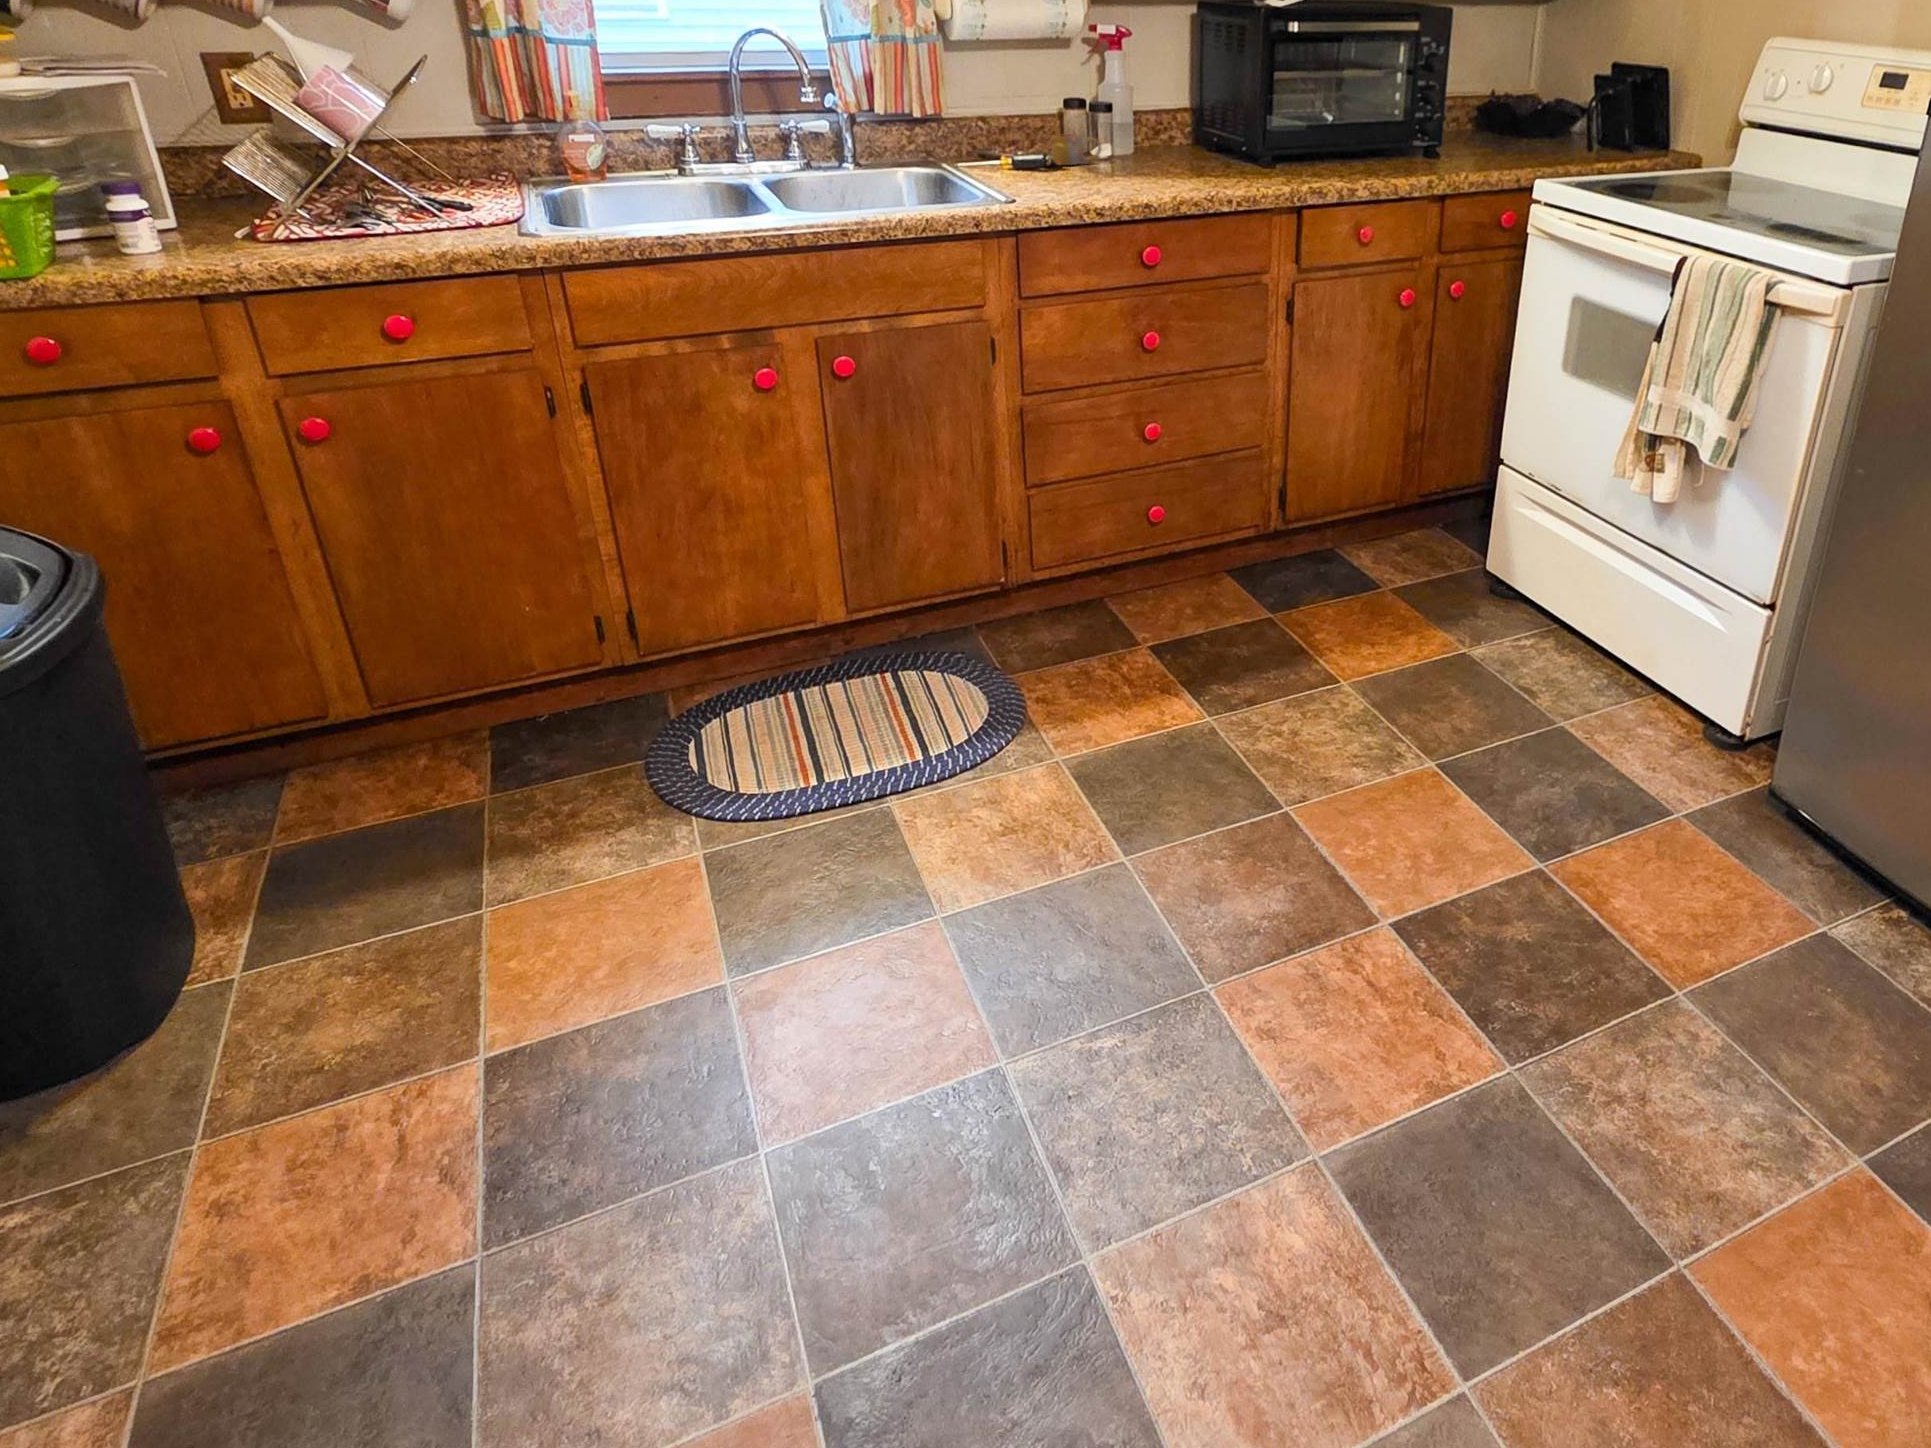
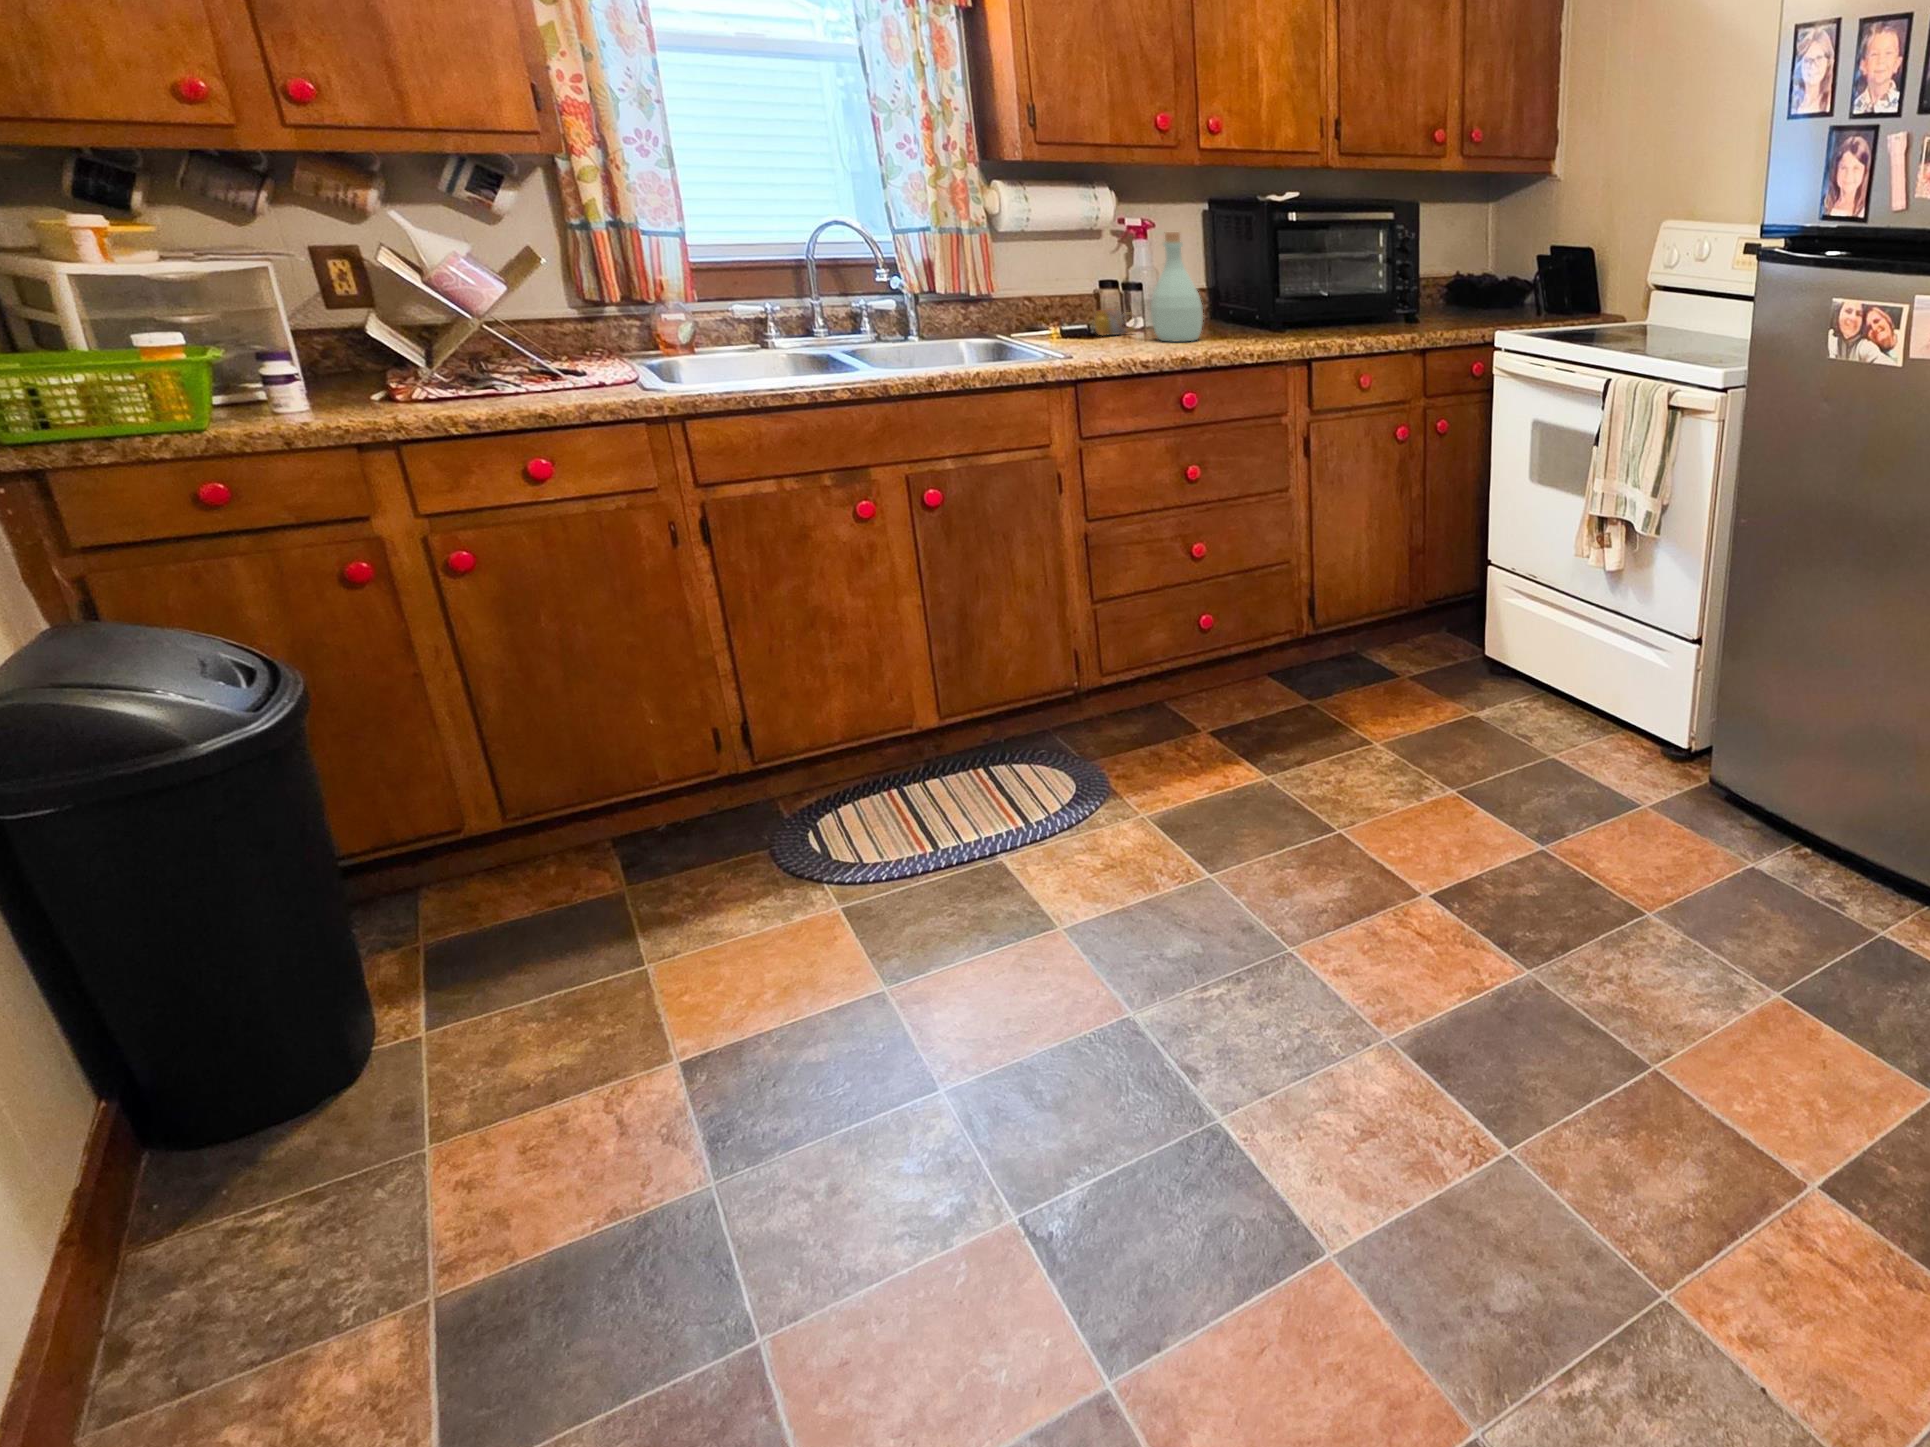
bottle: none [1115,44,1176,177] -> present [1151,232,1203,342]

